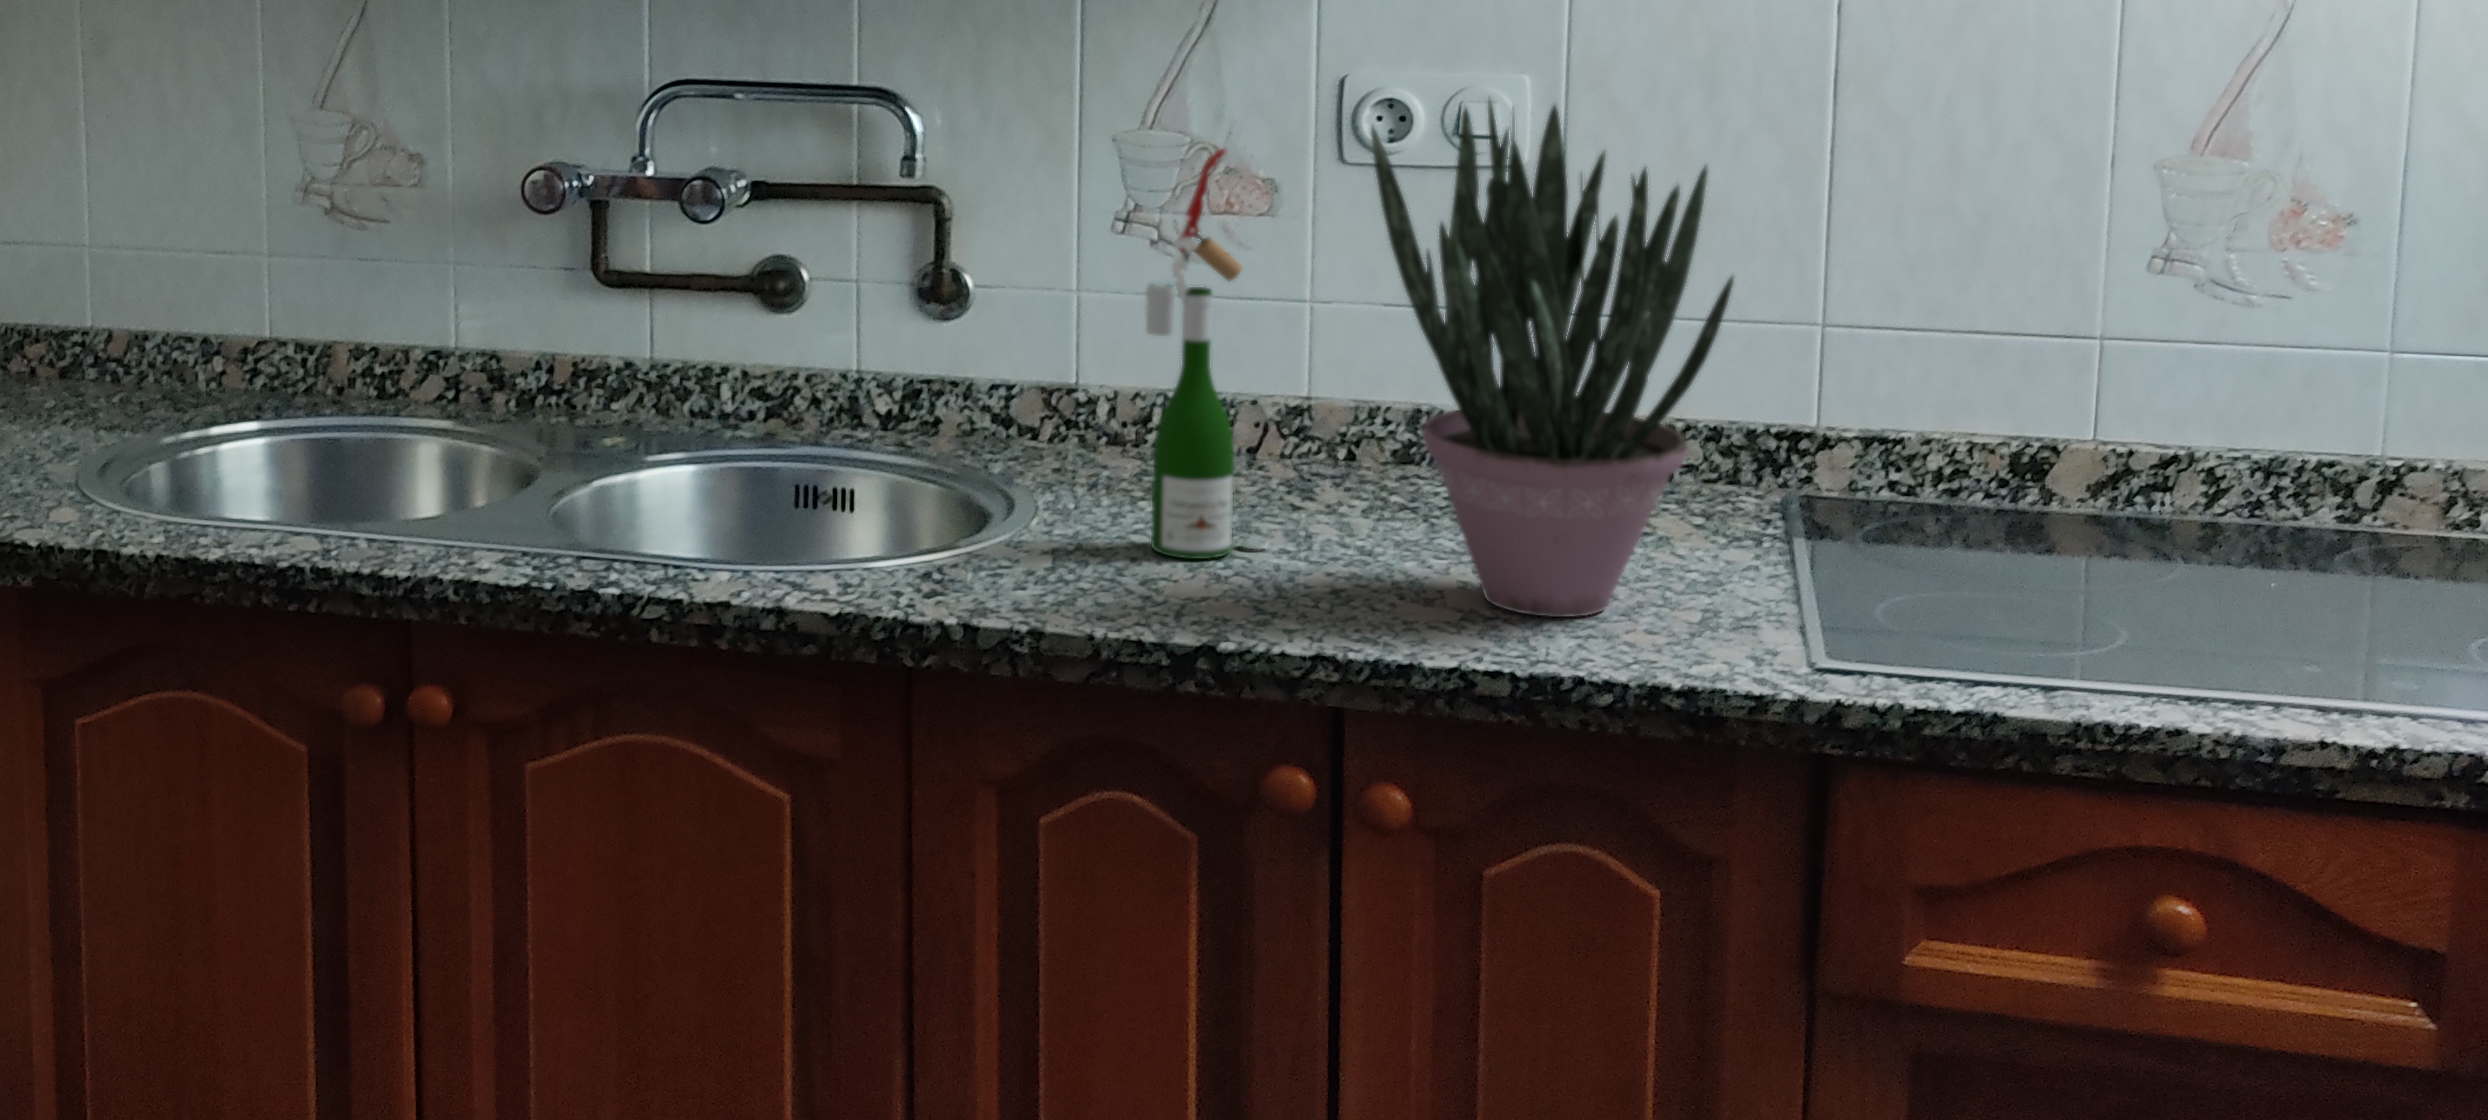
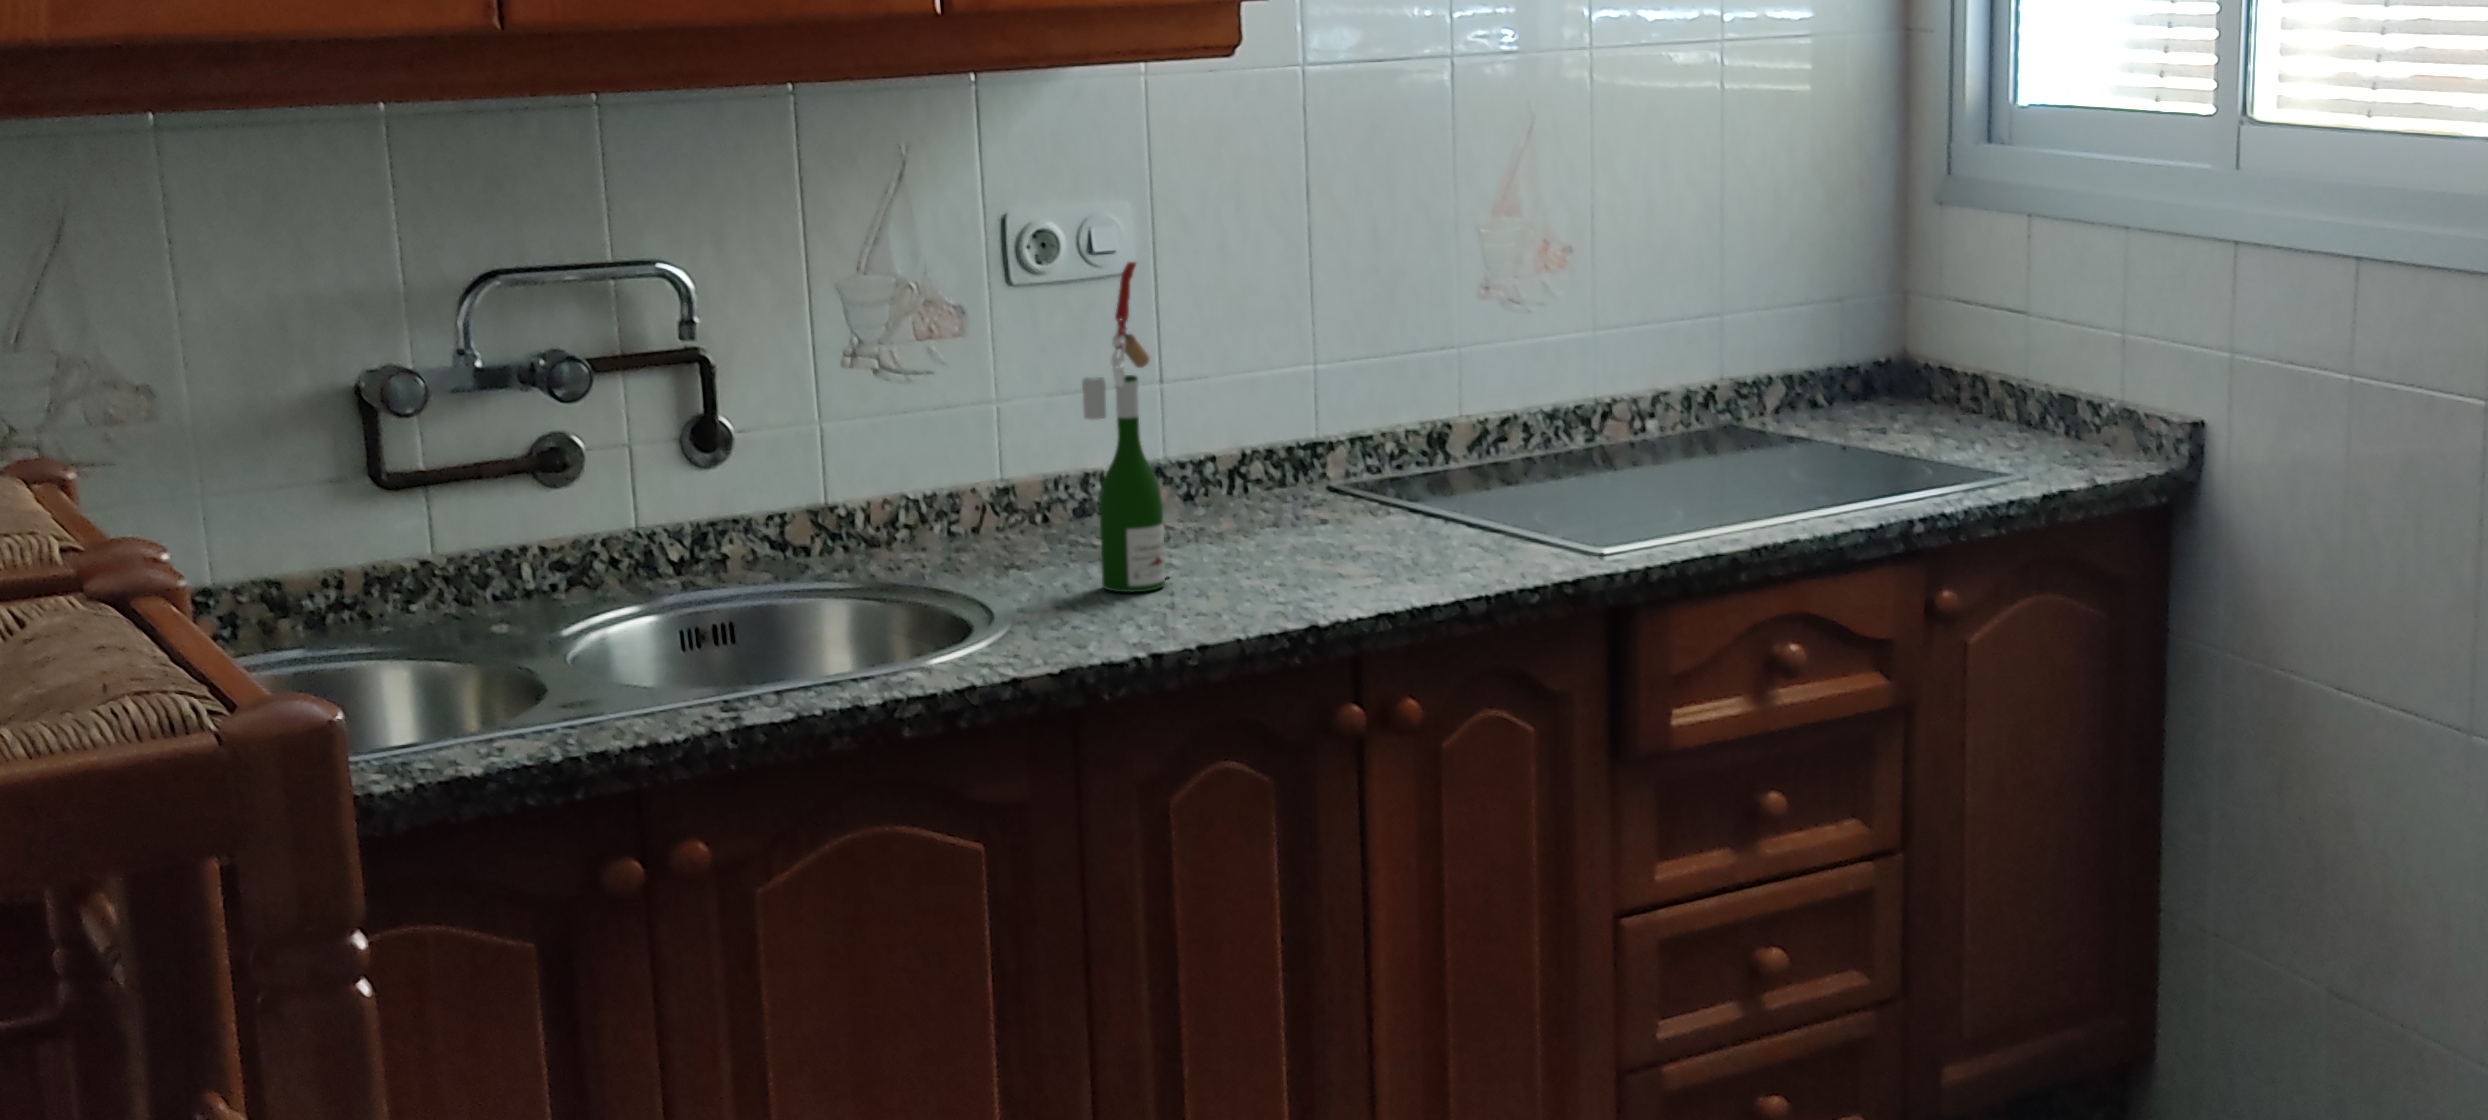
potted plant: present [1371,100,1734,617] -> none [1275,195,1523,568]

